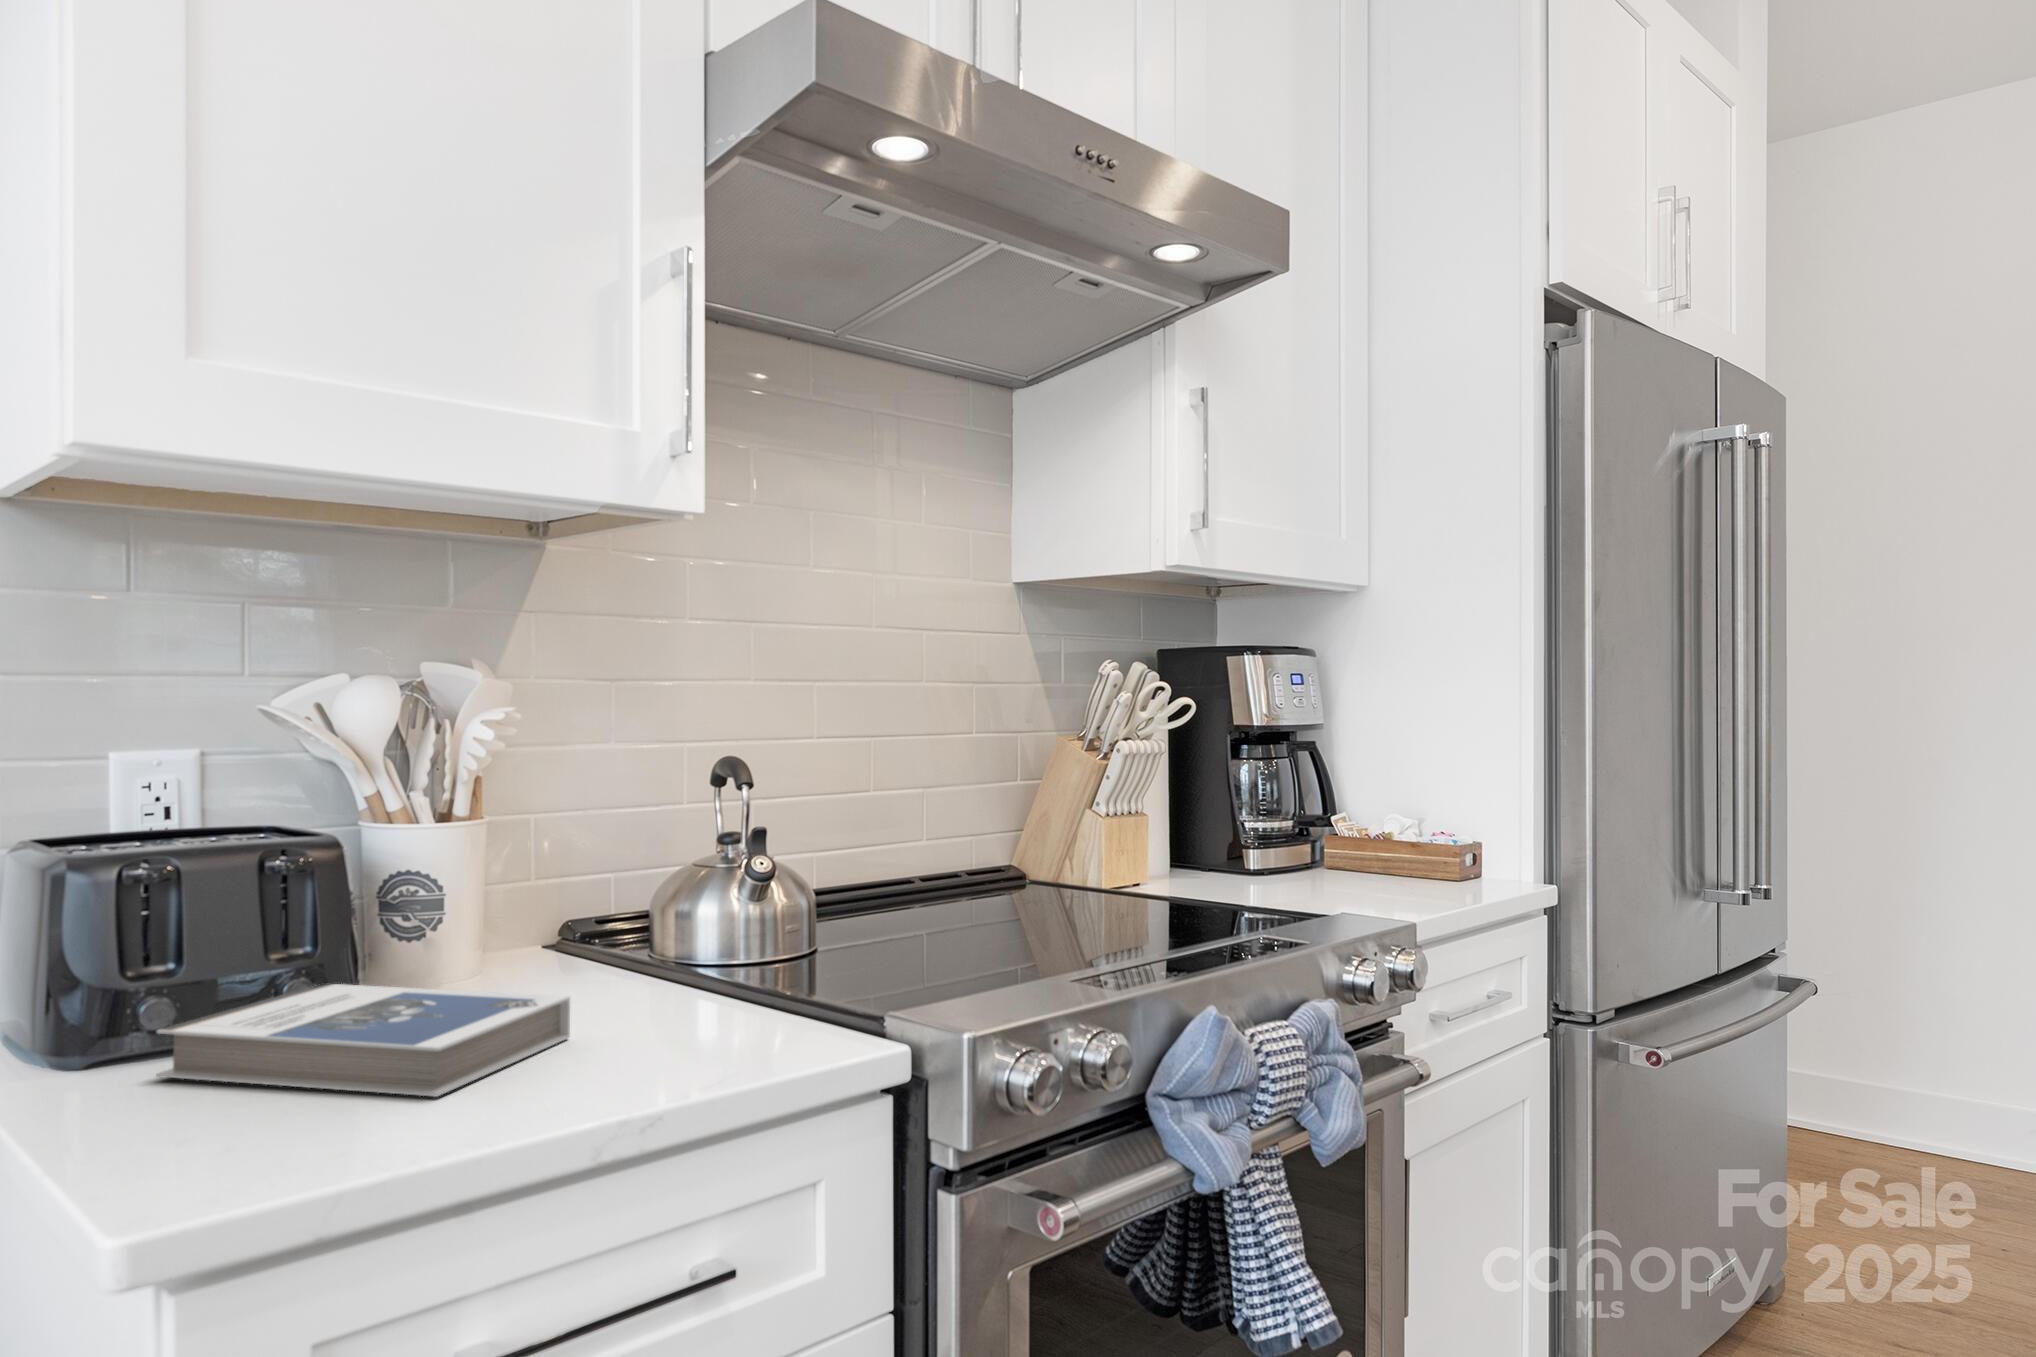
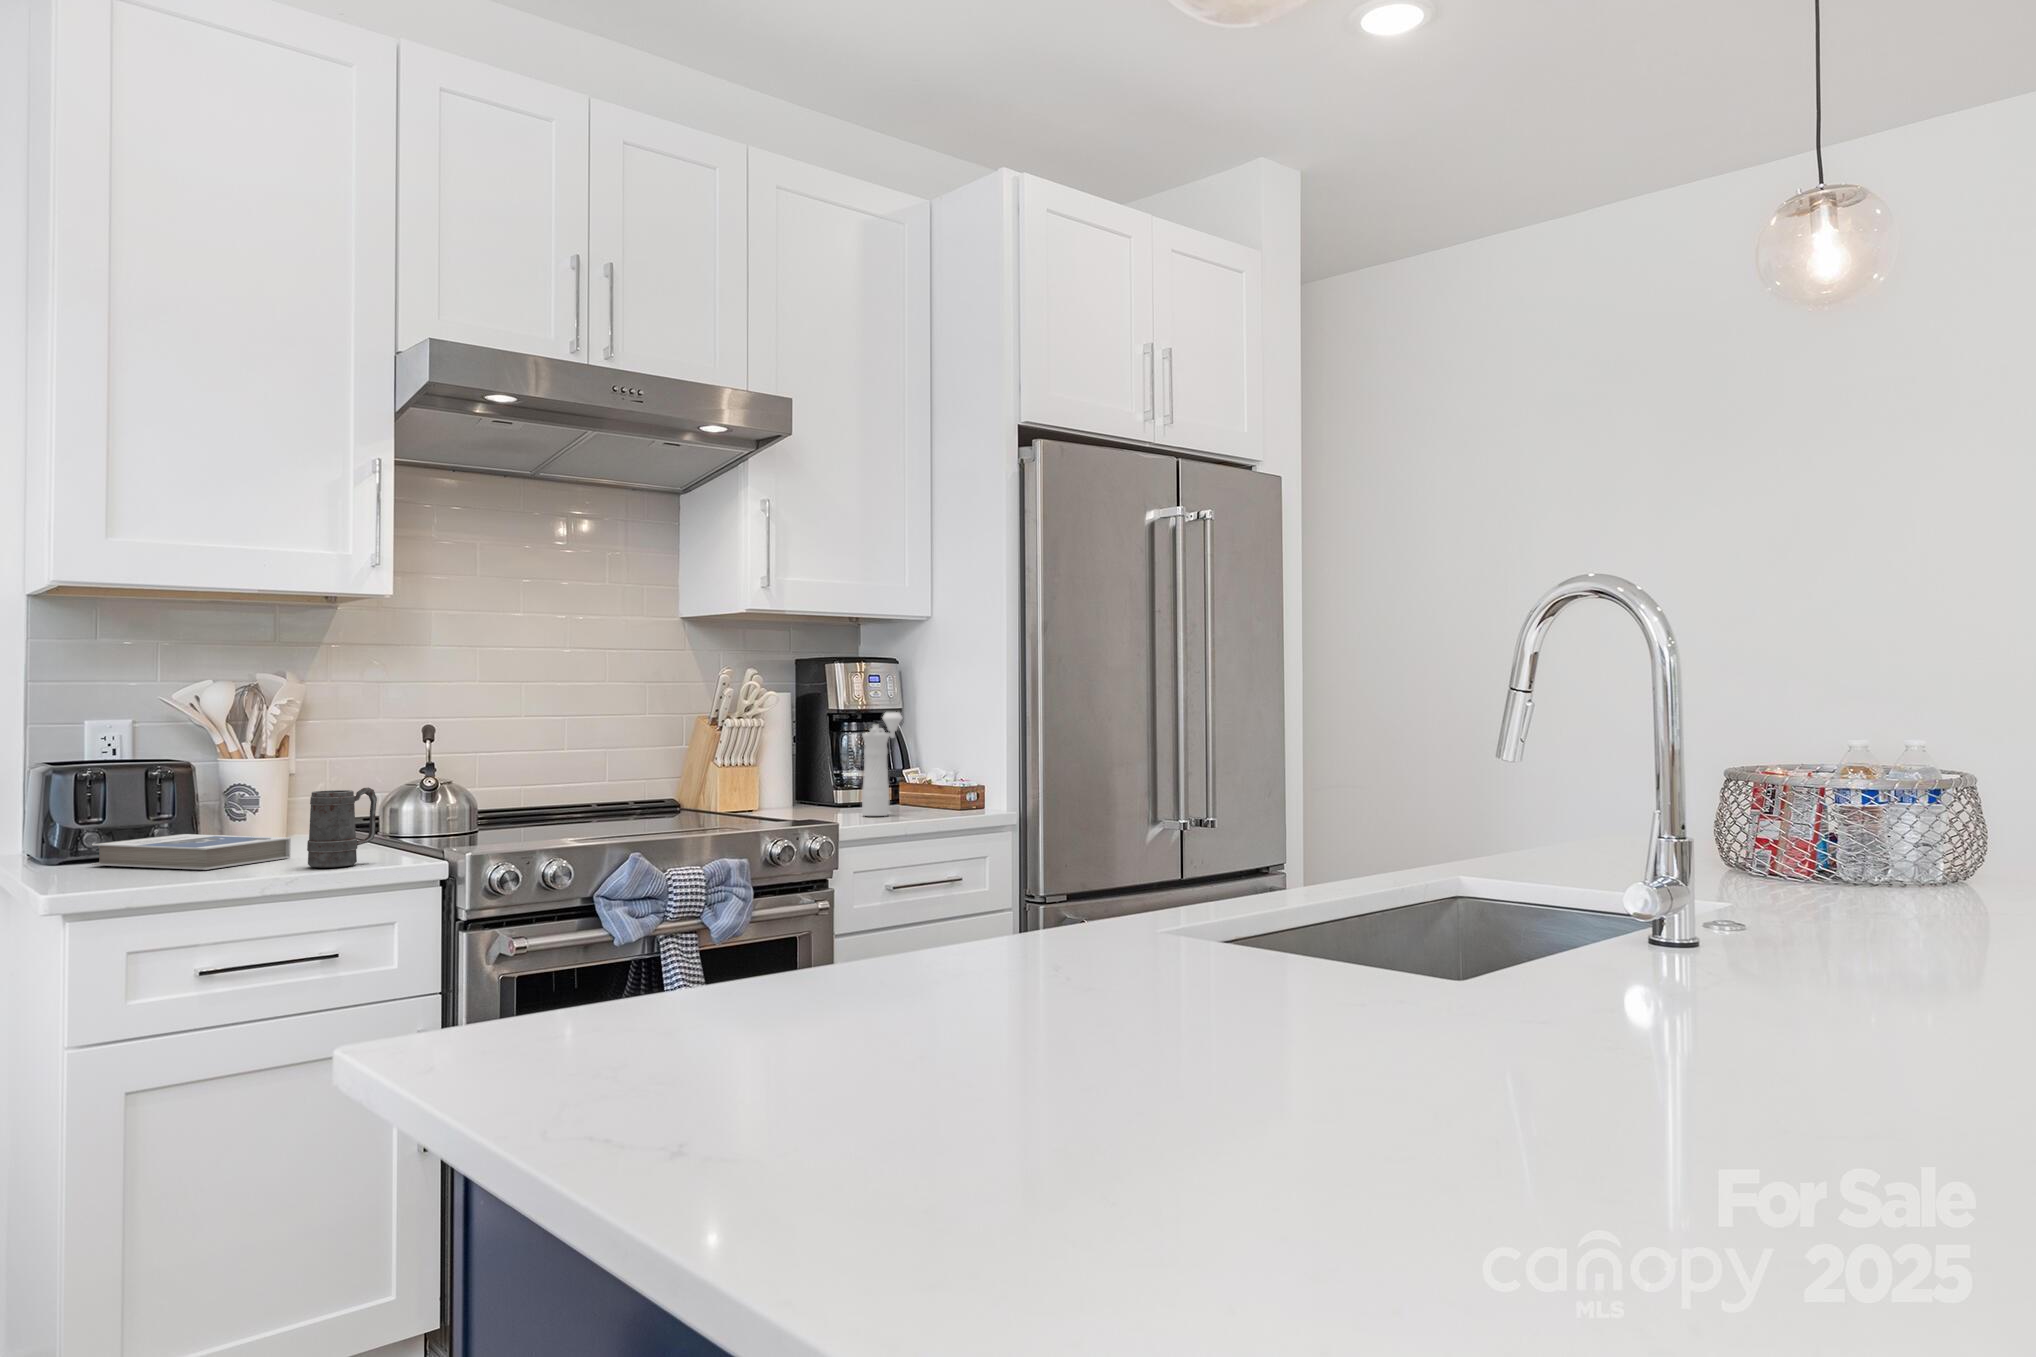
pepper mill: none [1351,732,1399,898] -> present [862,712,902,816]
mug: none [658,899,786,1085] -> present [307,788,377,868]

